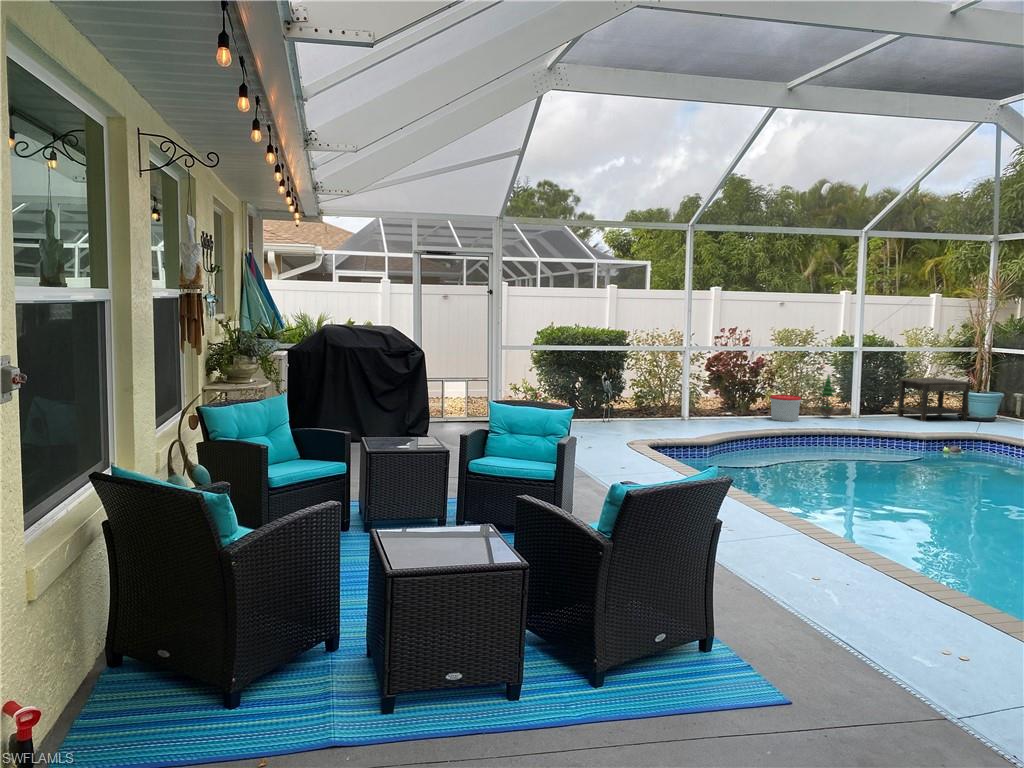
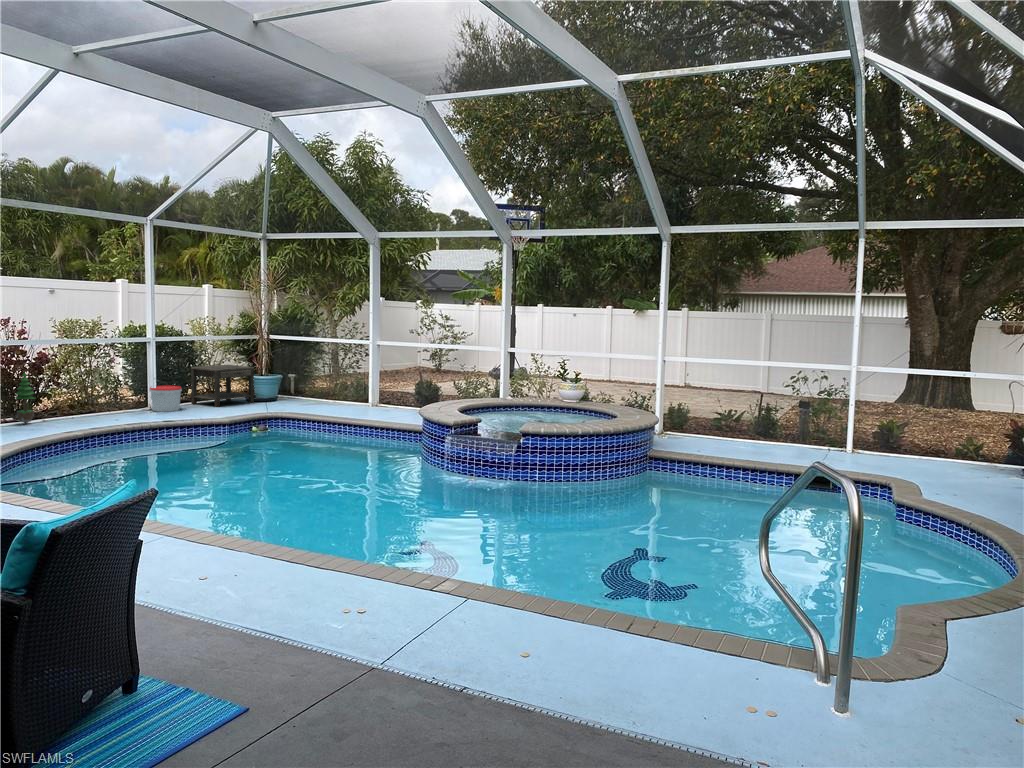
potted tree: present [820,375,834,417] -> present [15,372,34,423]
bucket: present [770,395,801,421] -> present [150,385,182,412]

